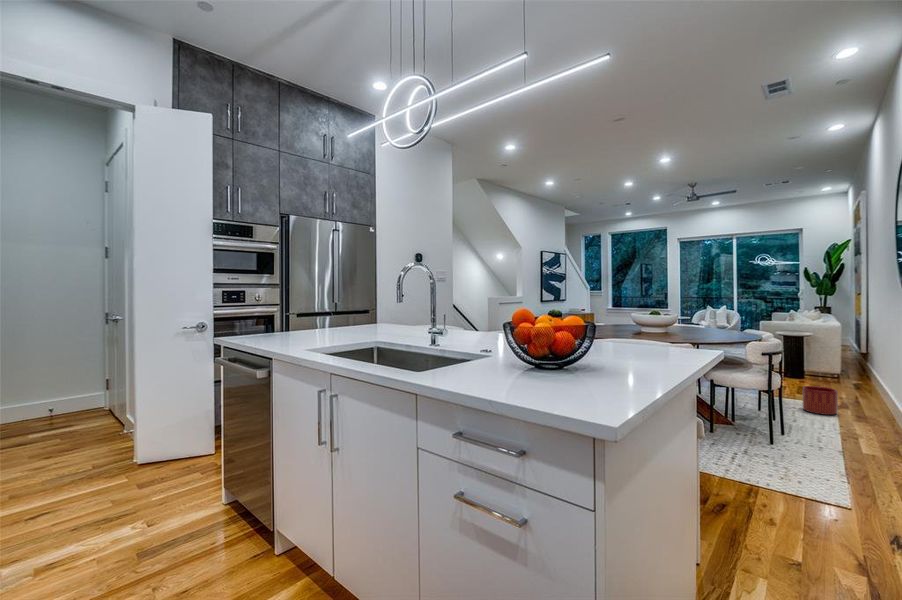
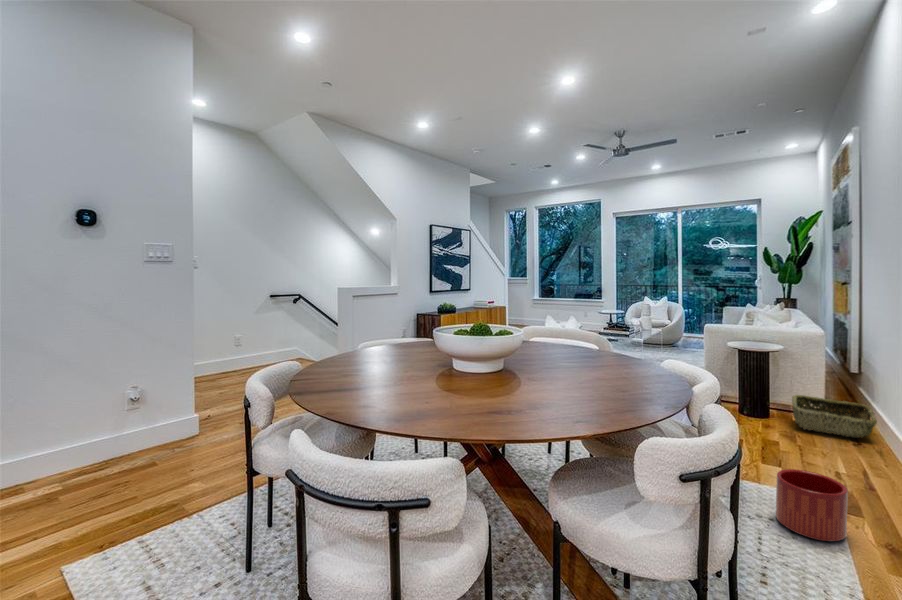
woven basket: none [819,364,871,387] -> present [792,395,877,438]

